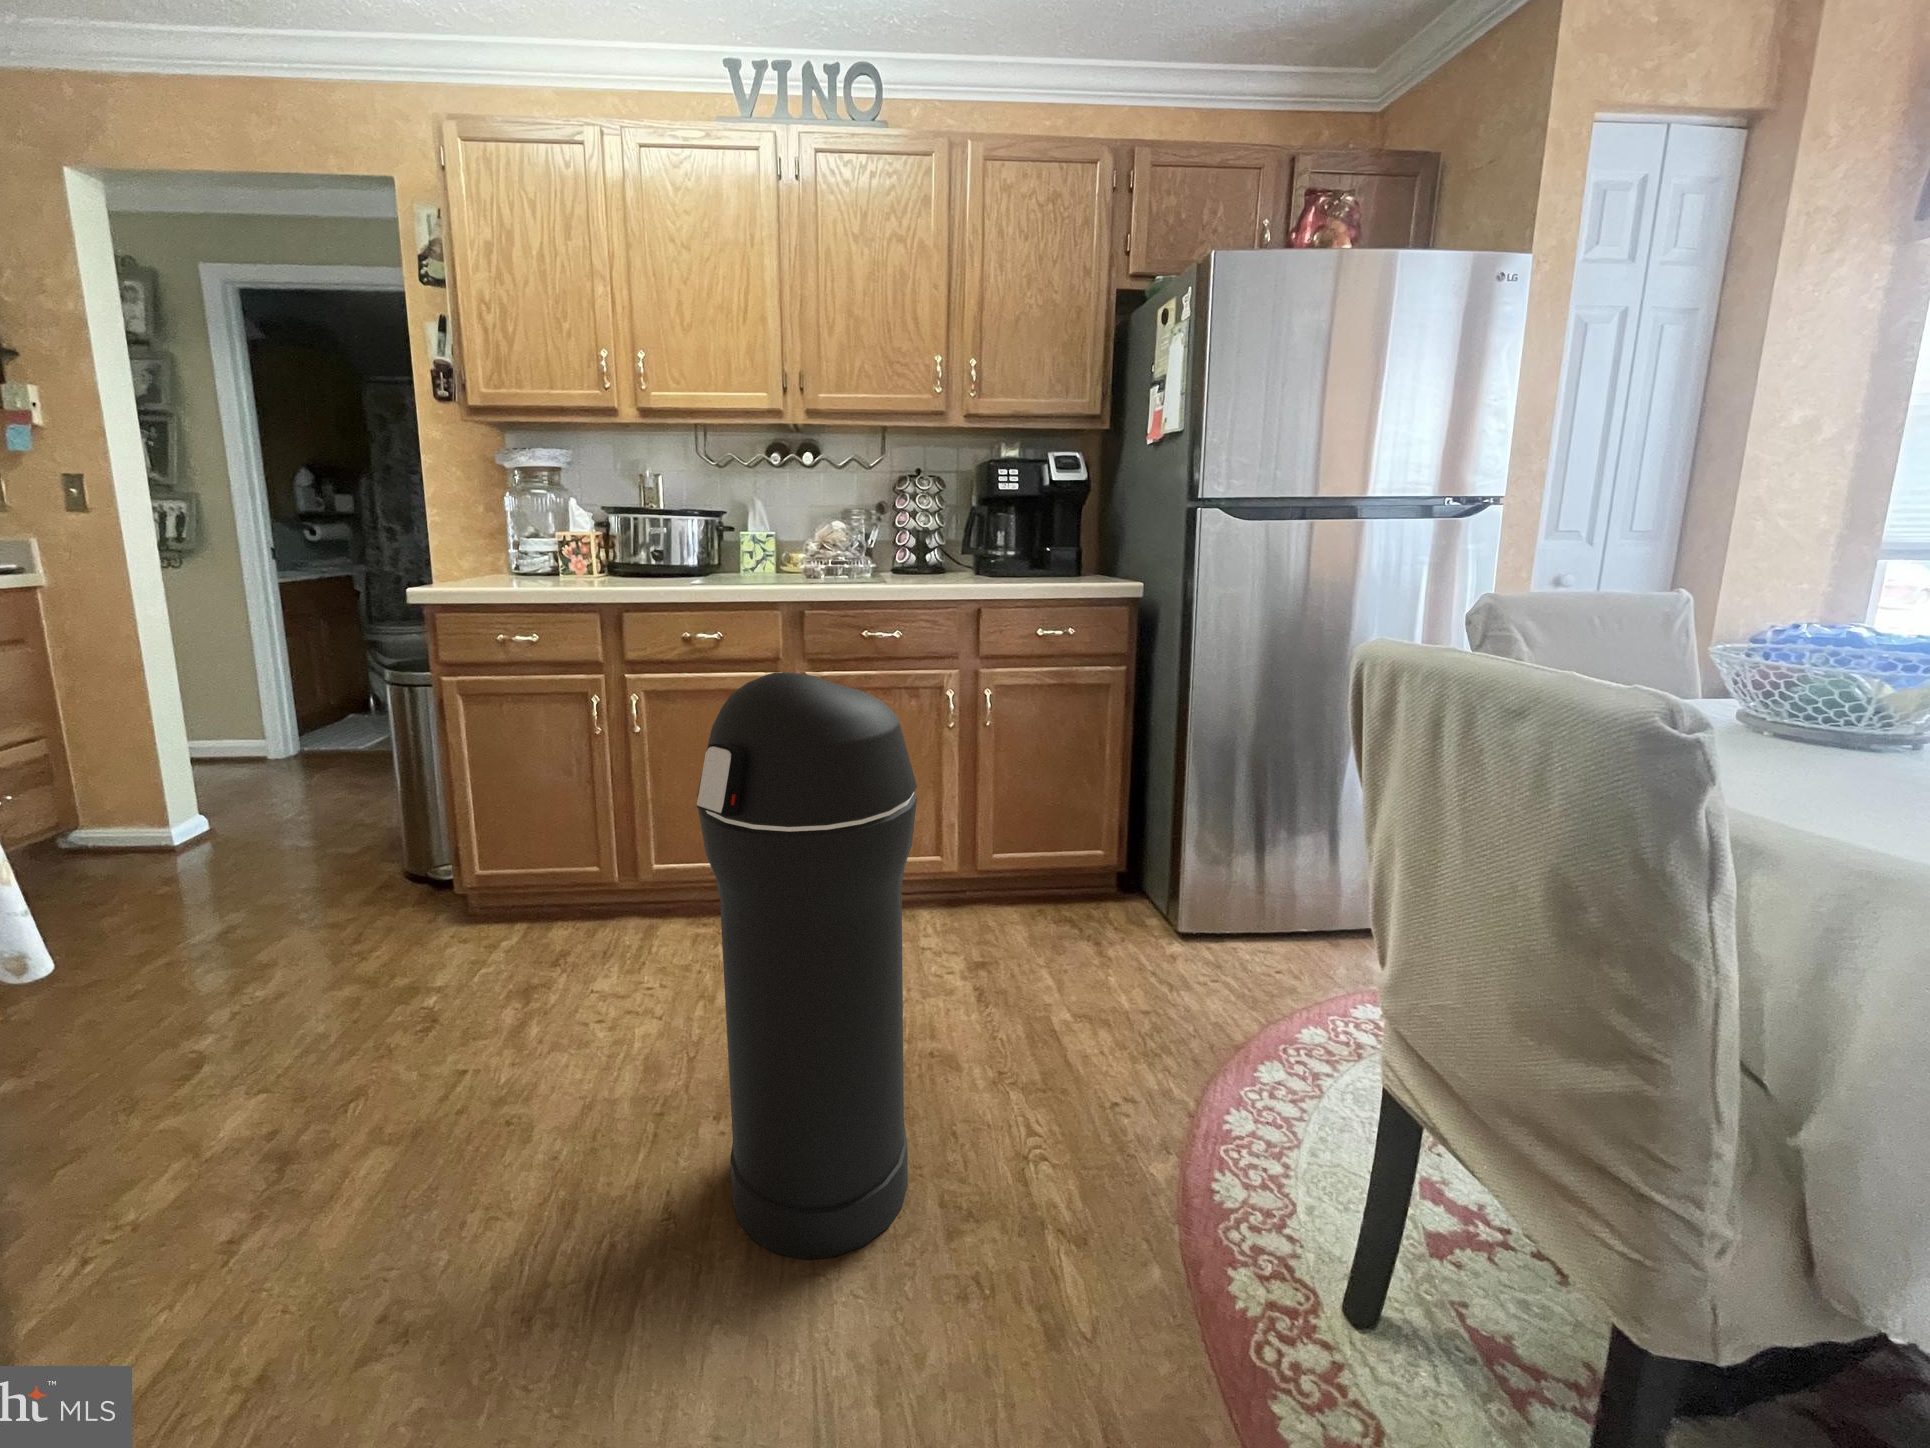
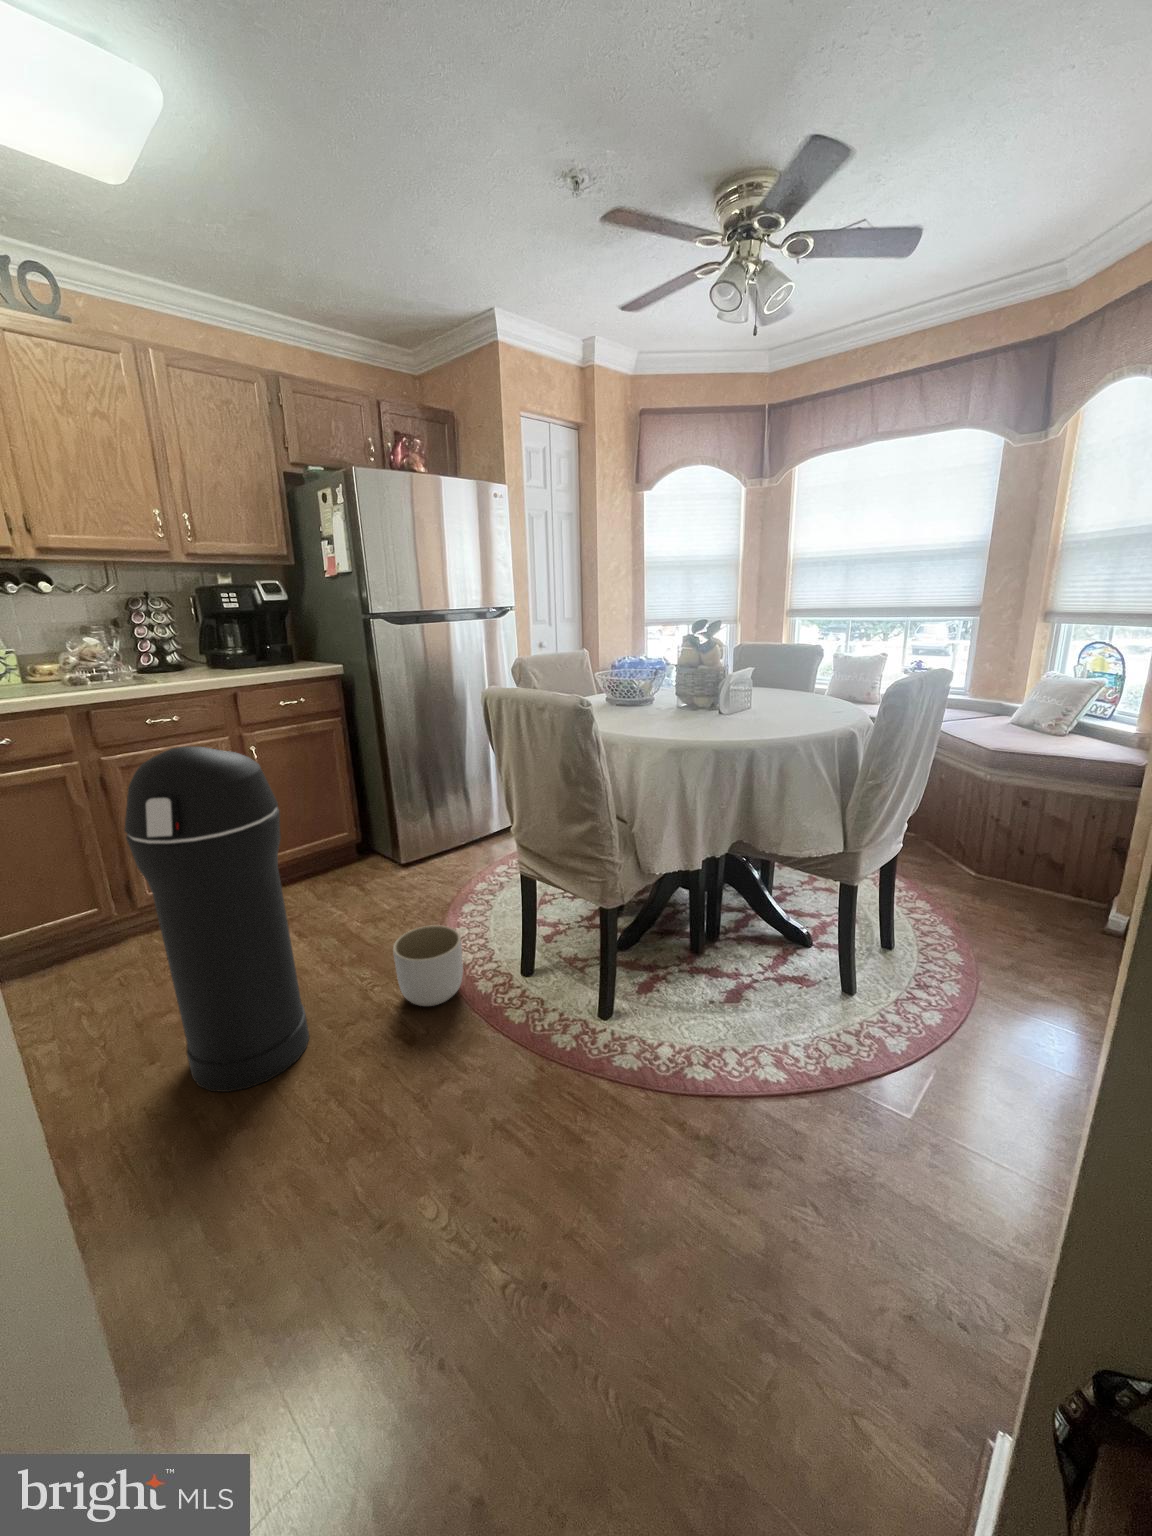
planter: none [1070,1092,1211,1281] -> present [393,925,463,1006]

